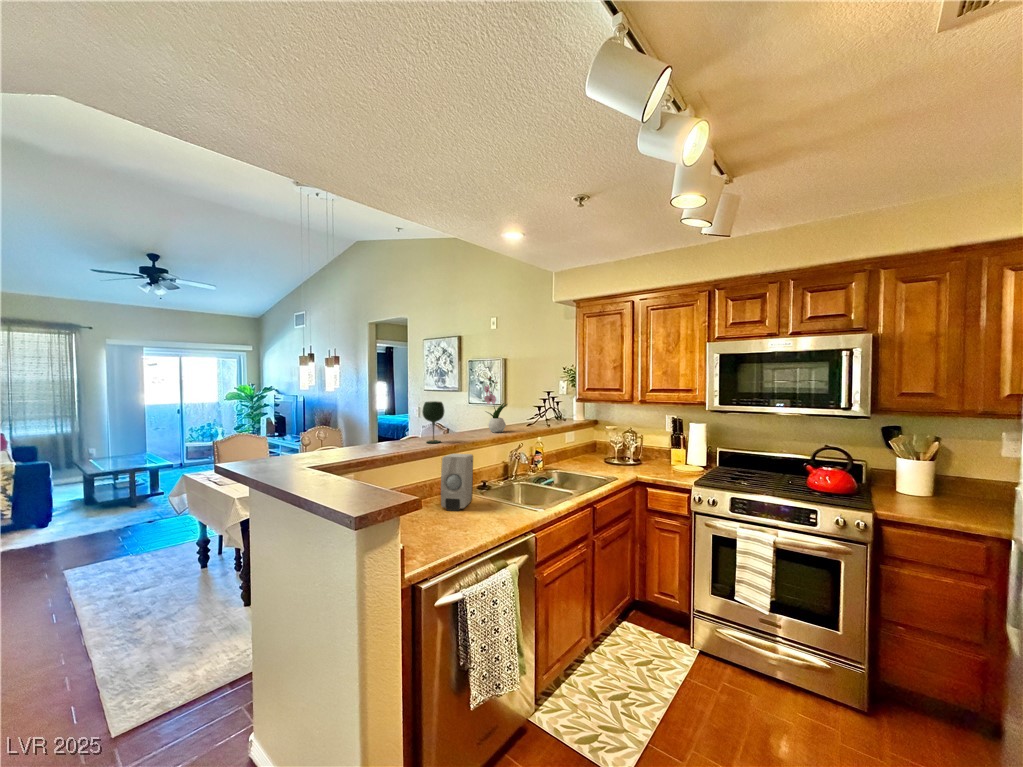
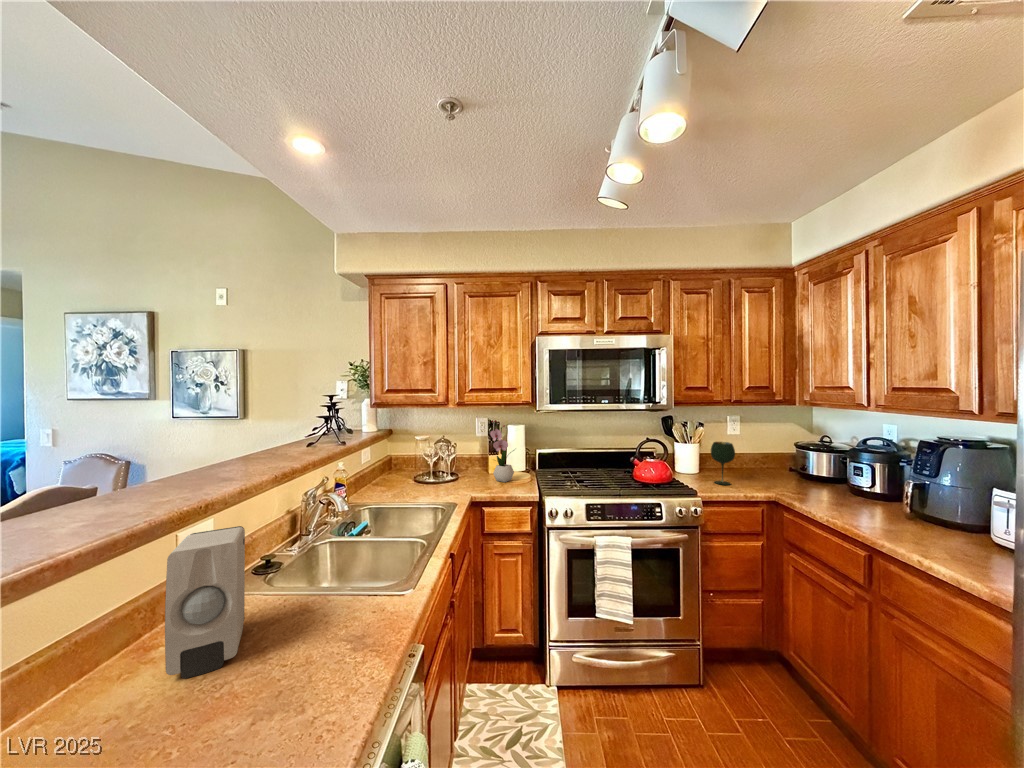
flower arrangement: present [484,377,507,432] -> present [490,420,514,482]
wine glass: present [423,401,444,443] -> present [711,442,735,485]

